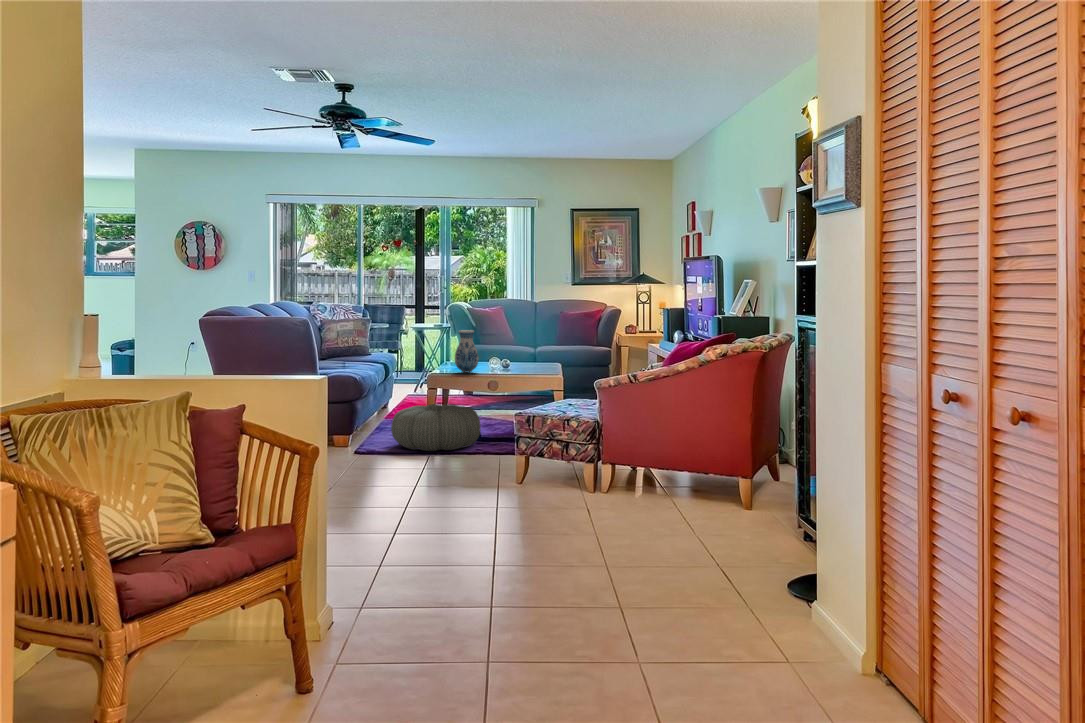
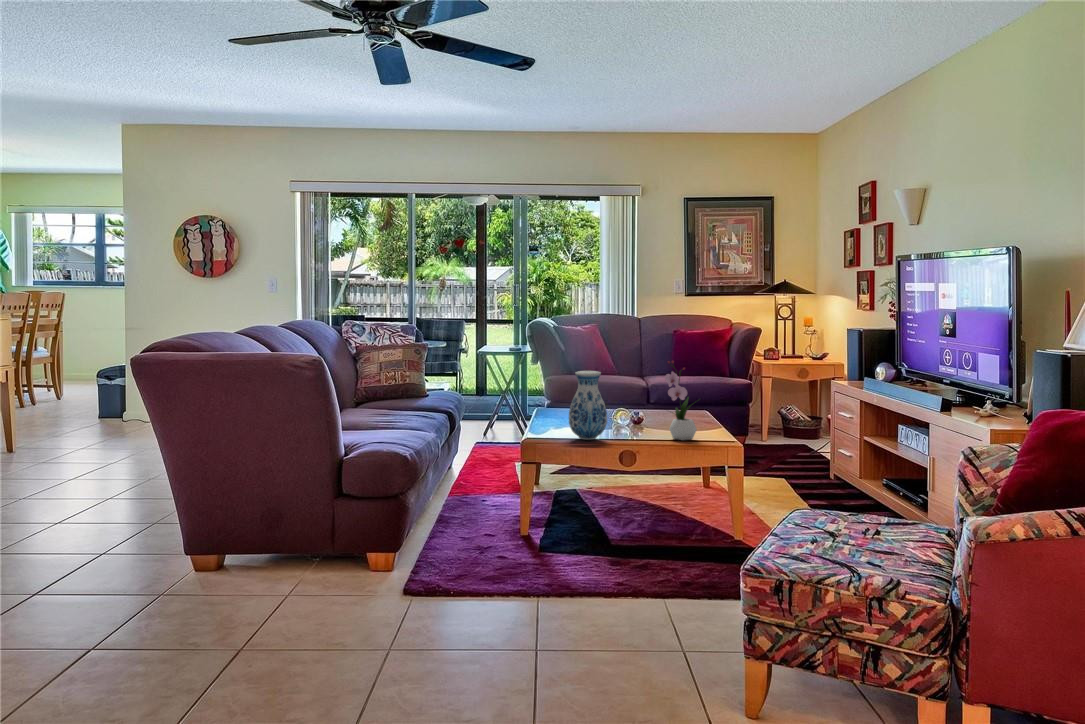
flower arrangement: none [515,324,537,373] -> present [665,361,697,440]
pouf: present [391,404,480,451] -> none [470,495,622,590]

